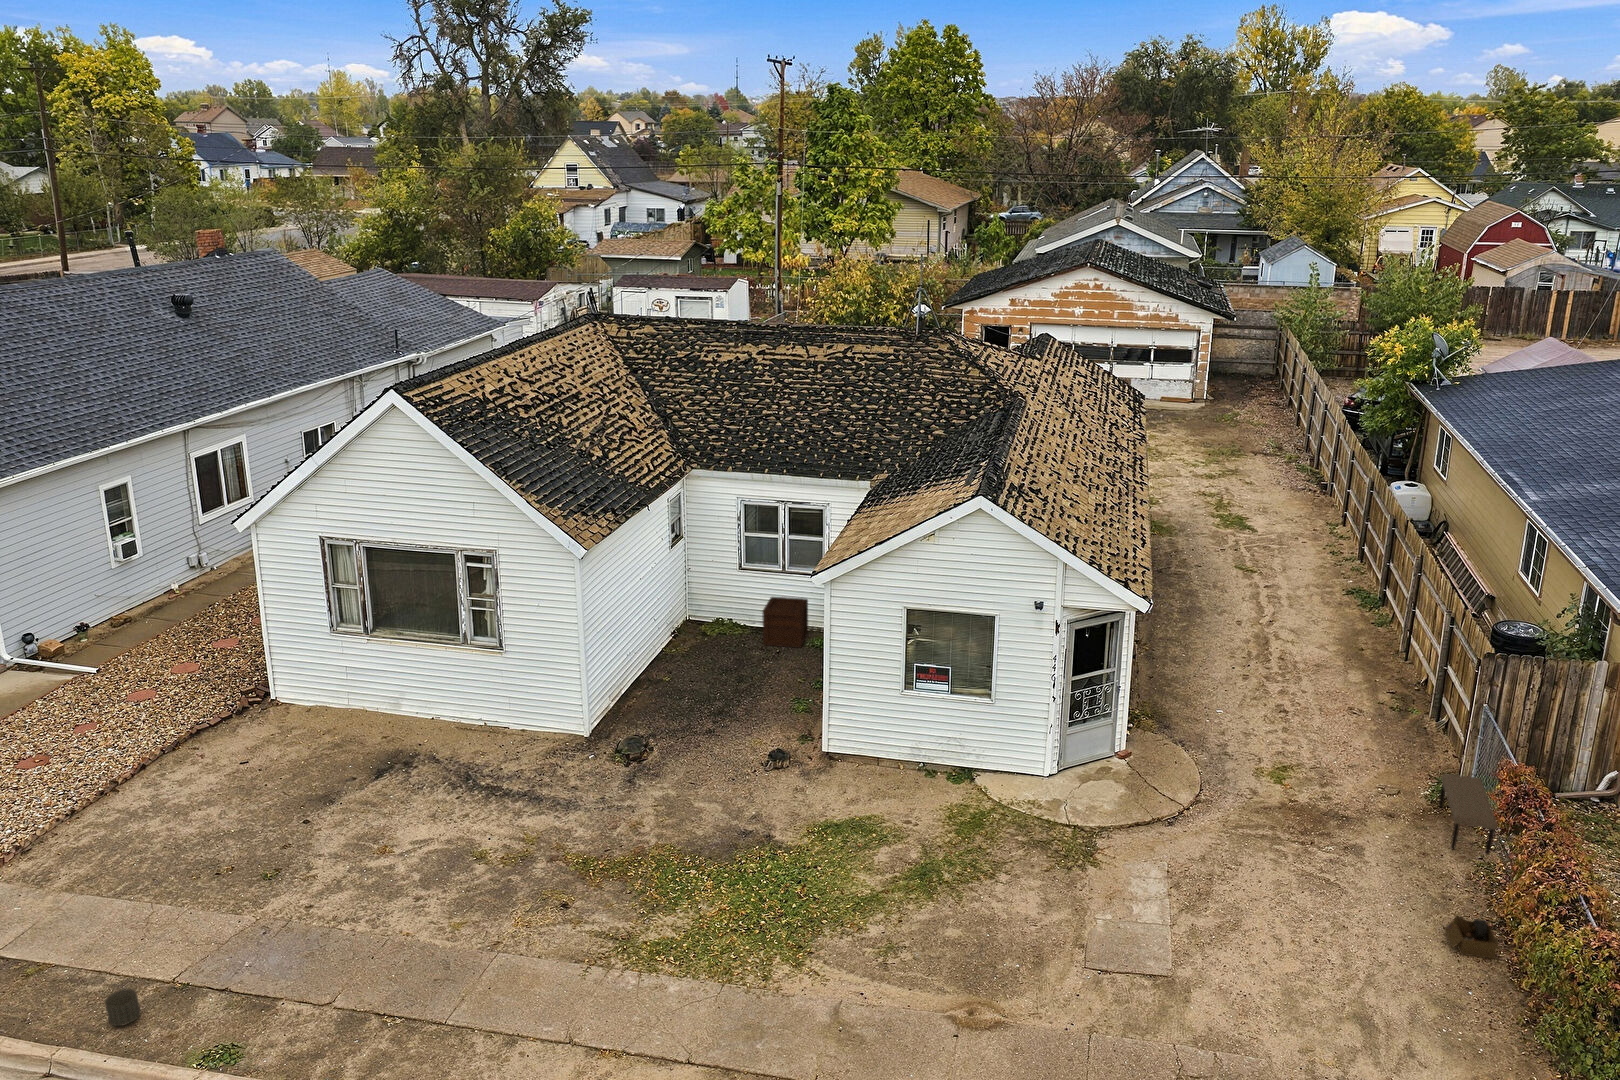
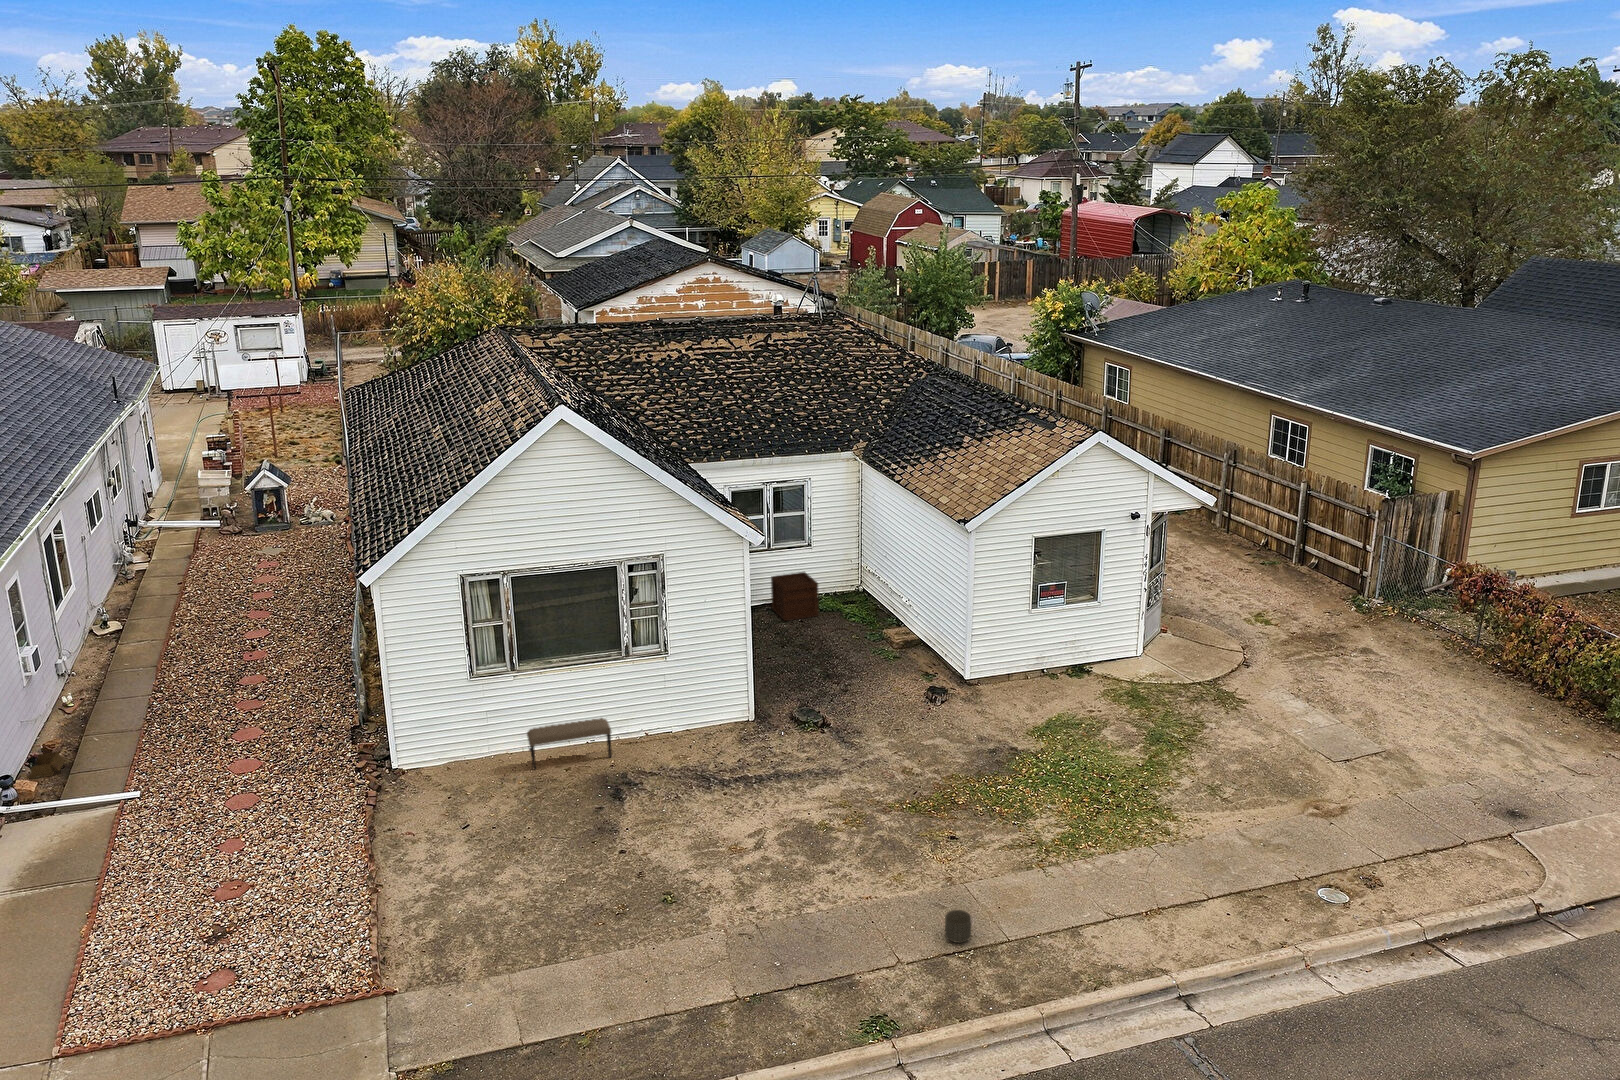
bench: present [1439,774,1497,855] -> present [527,718,612,769]
cardboard box: present [1444,916,1501,959] -> present [29,752,65,779]
planter: present [105,989,140,1026] -> present [945,910,971,943]

